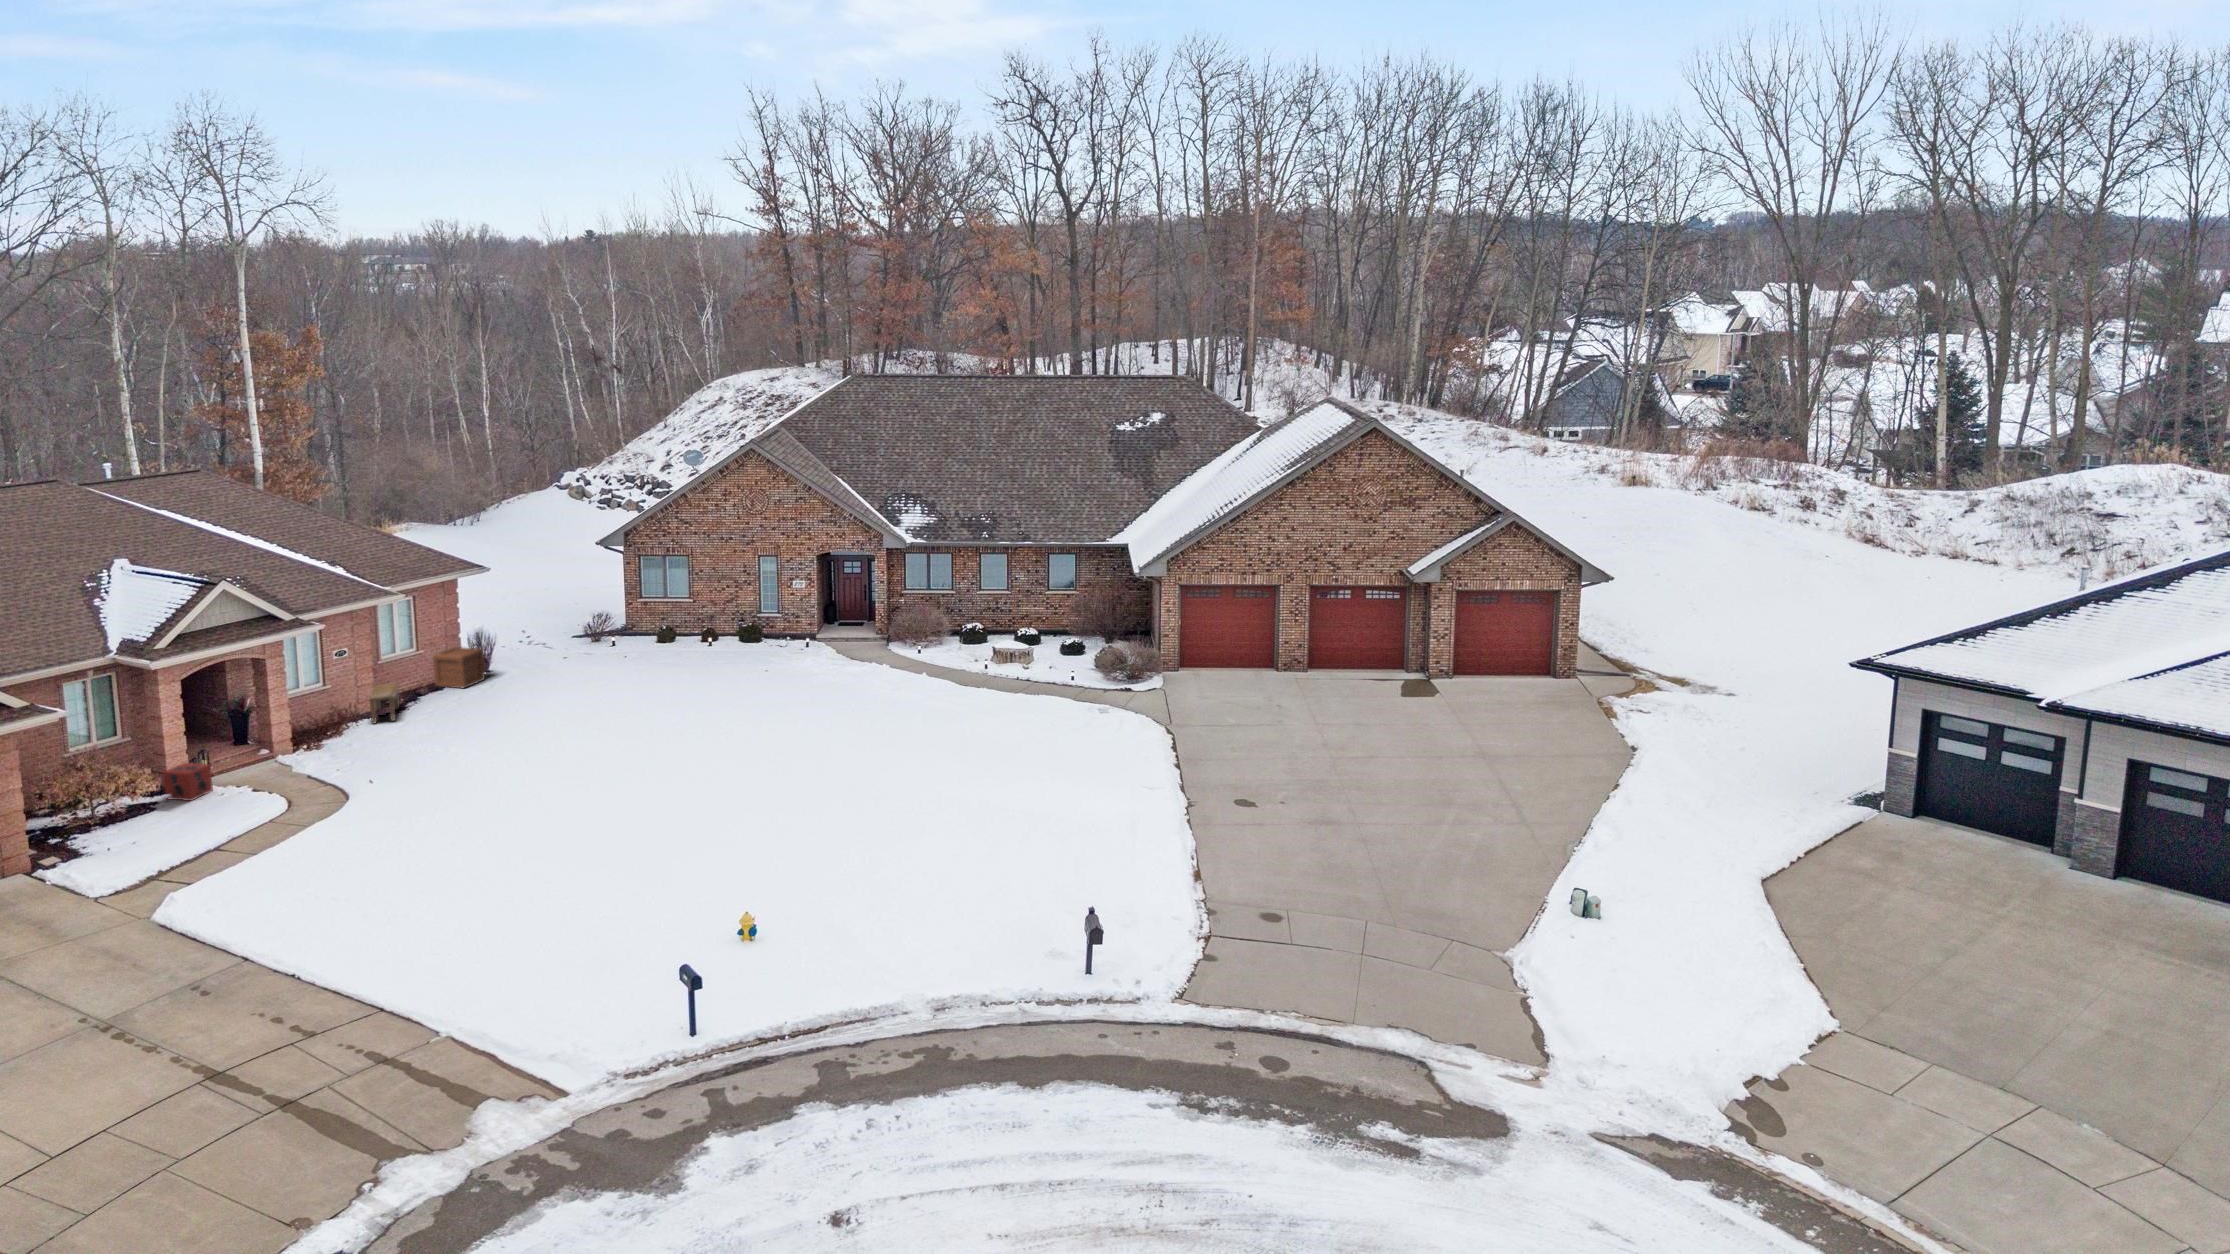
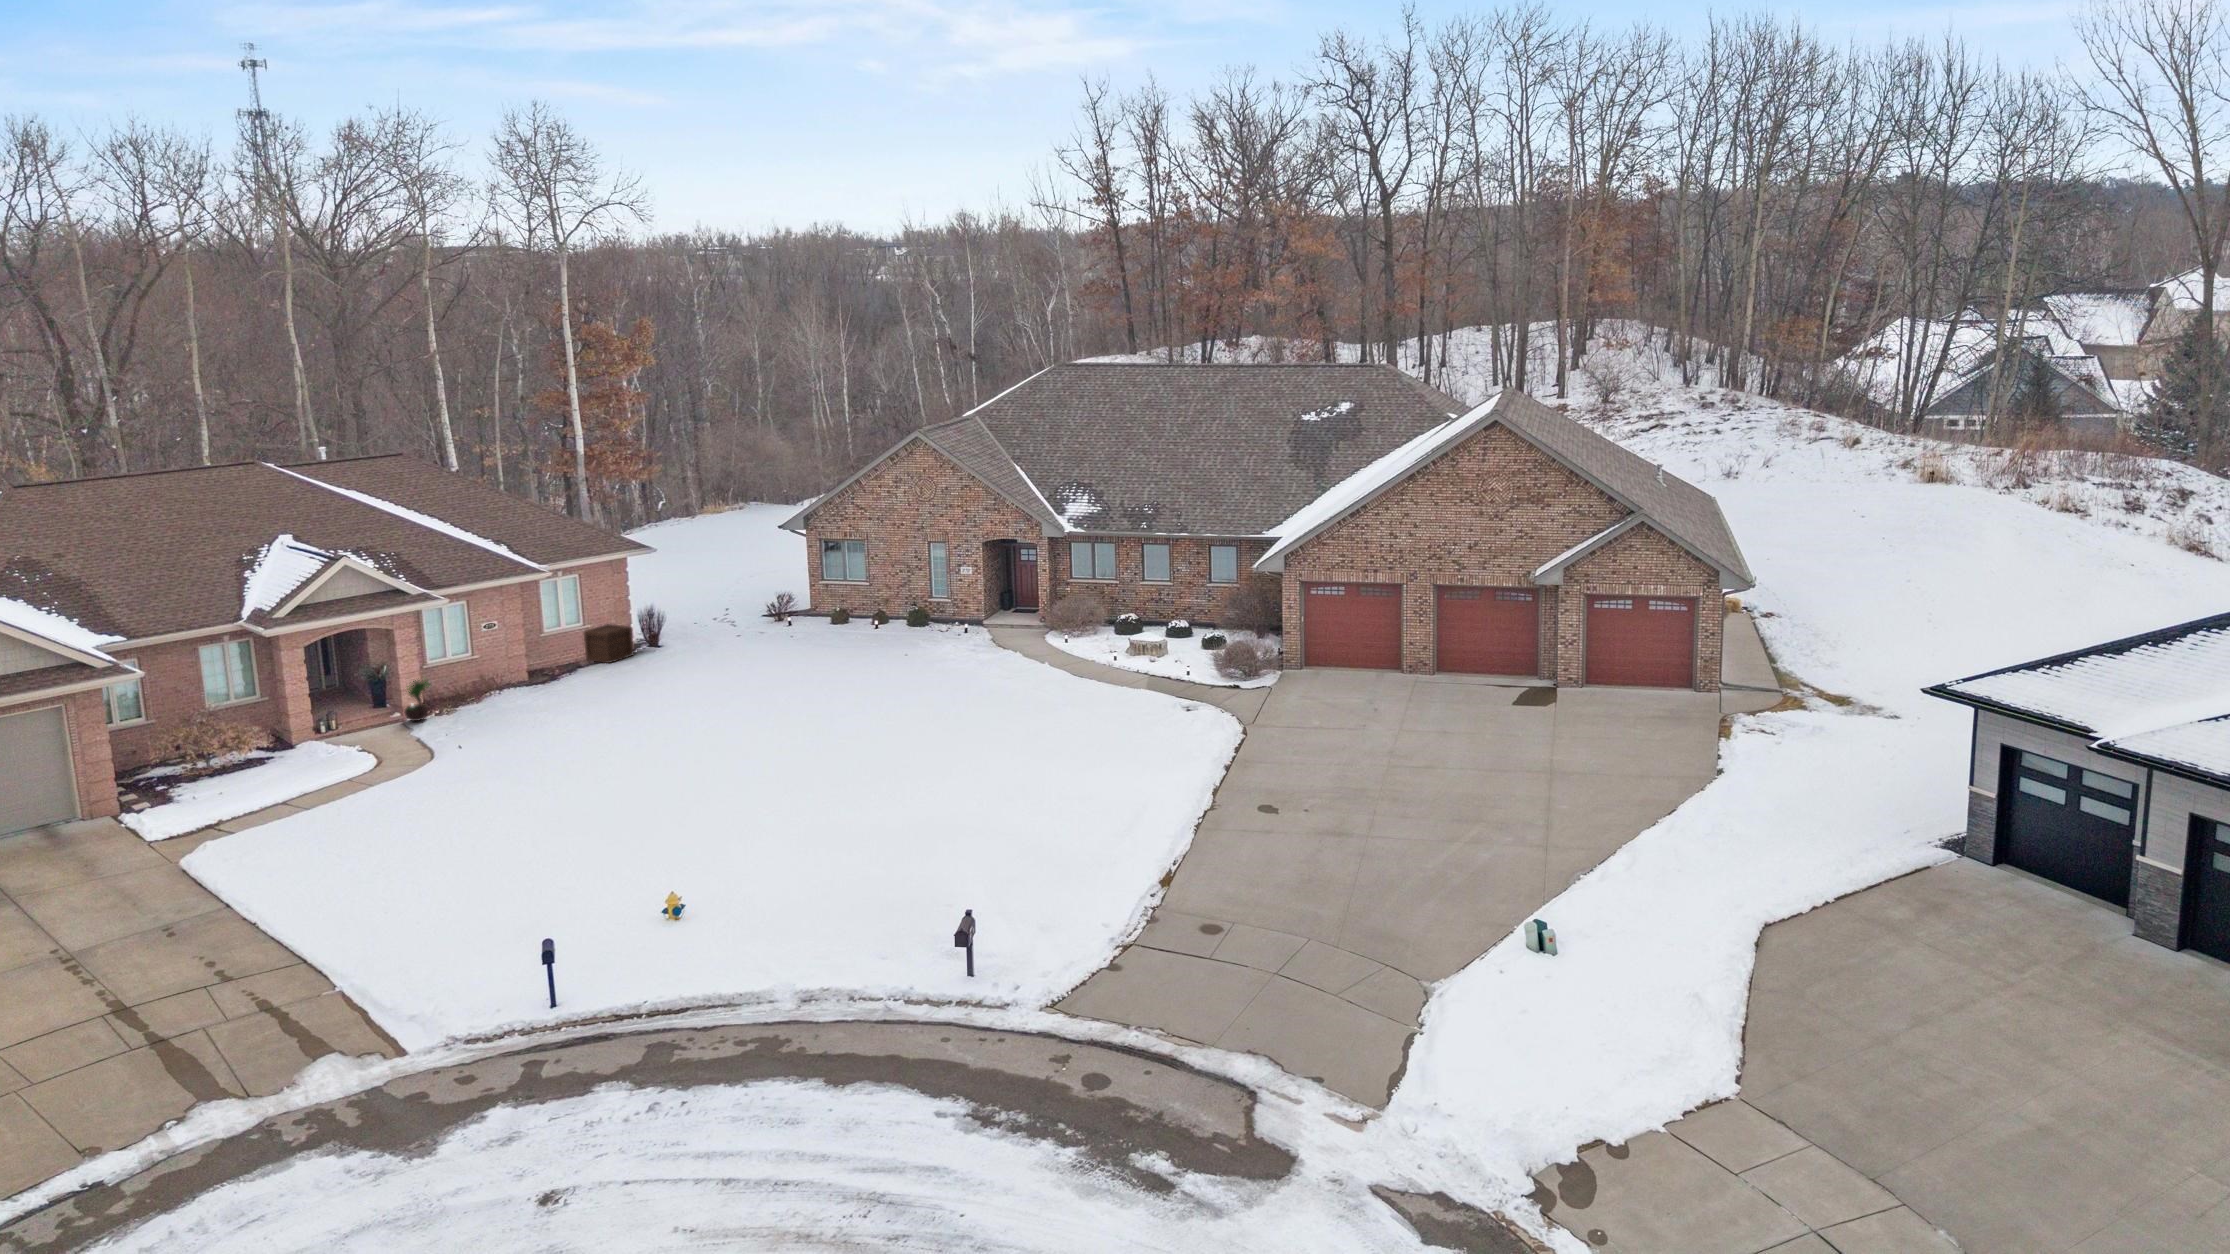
bench: present [369,683,398,724] -> none [502,656,539,693]
potted tree: none [279,708,311,757] -> present [404,680,429,721]
storage box: present [163,763,213,801] -> none [281,722,328,757]

